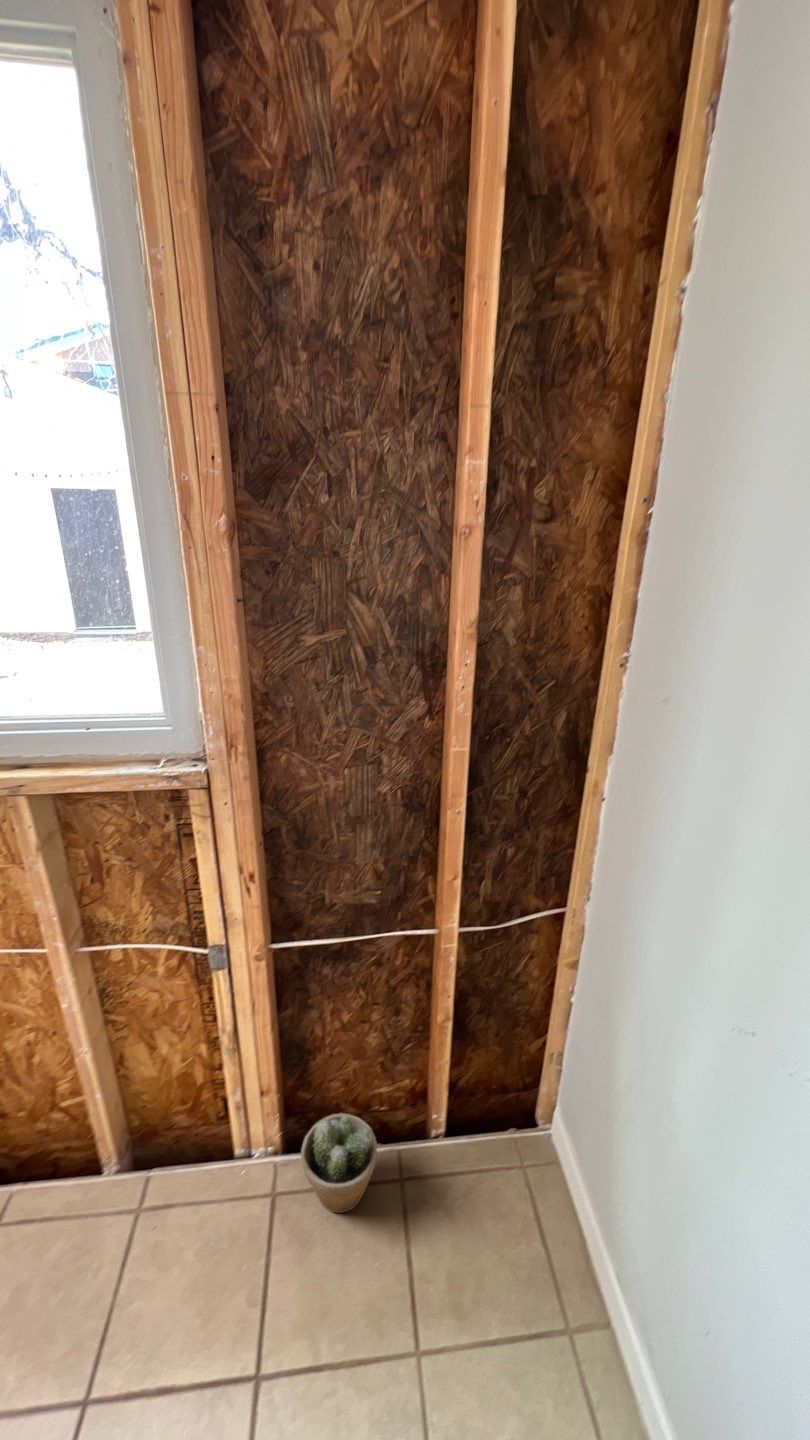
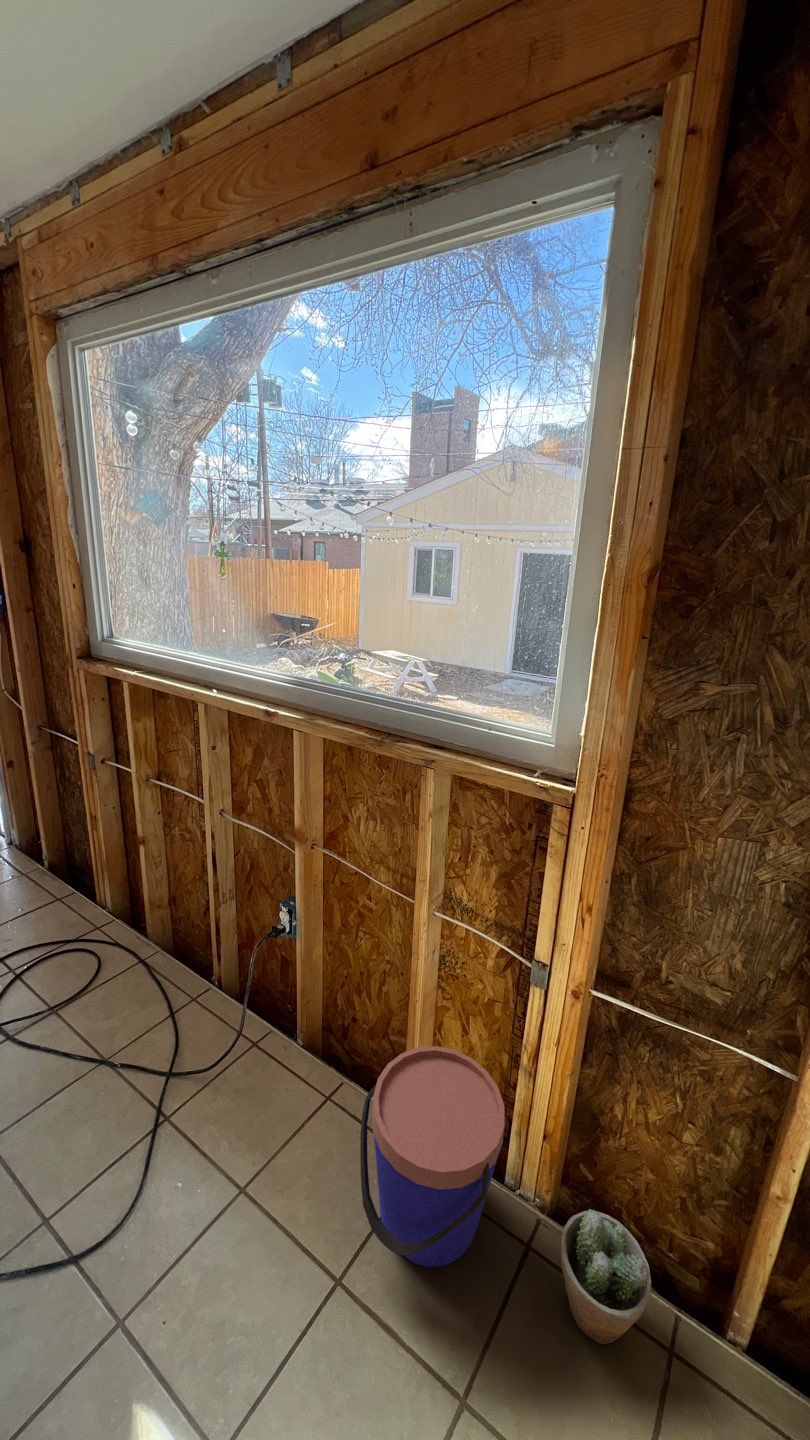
bucket: none [63,1070,229,1299] -> present [360,1046,505,1267]

